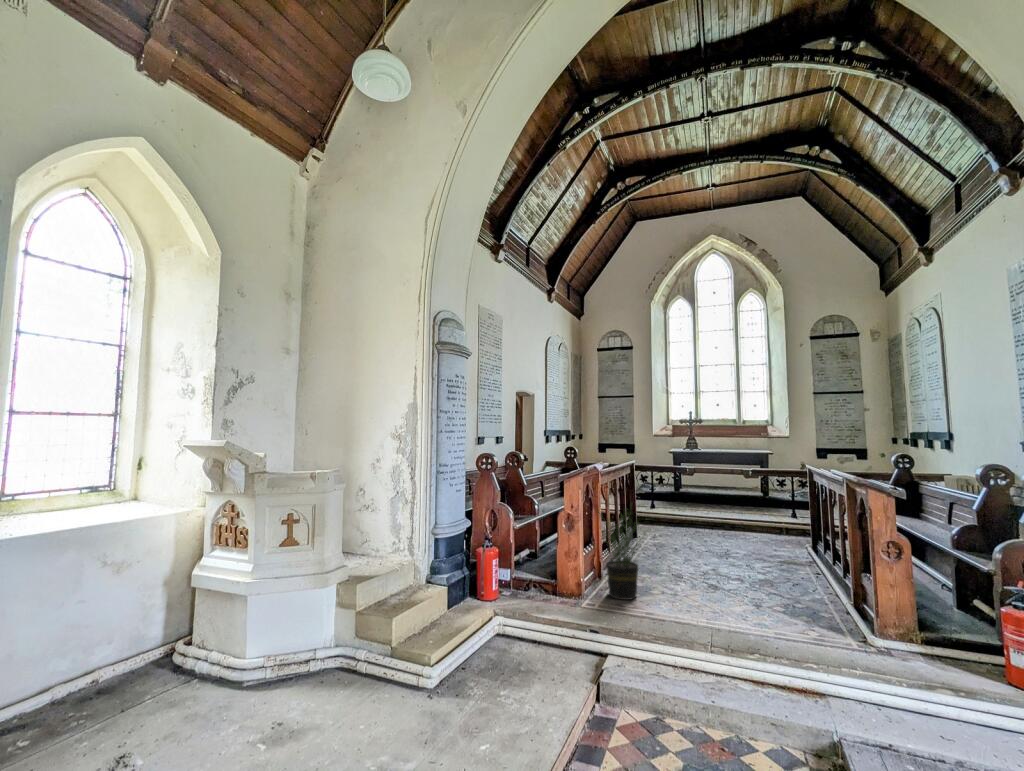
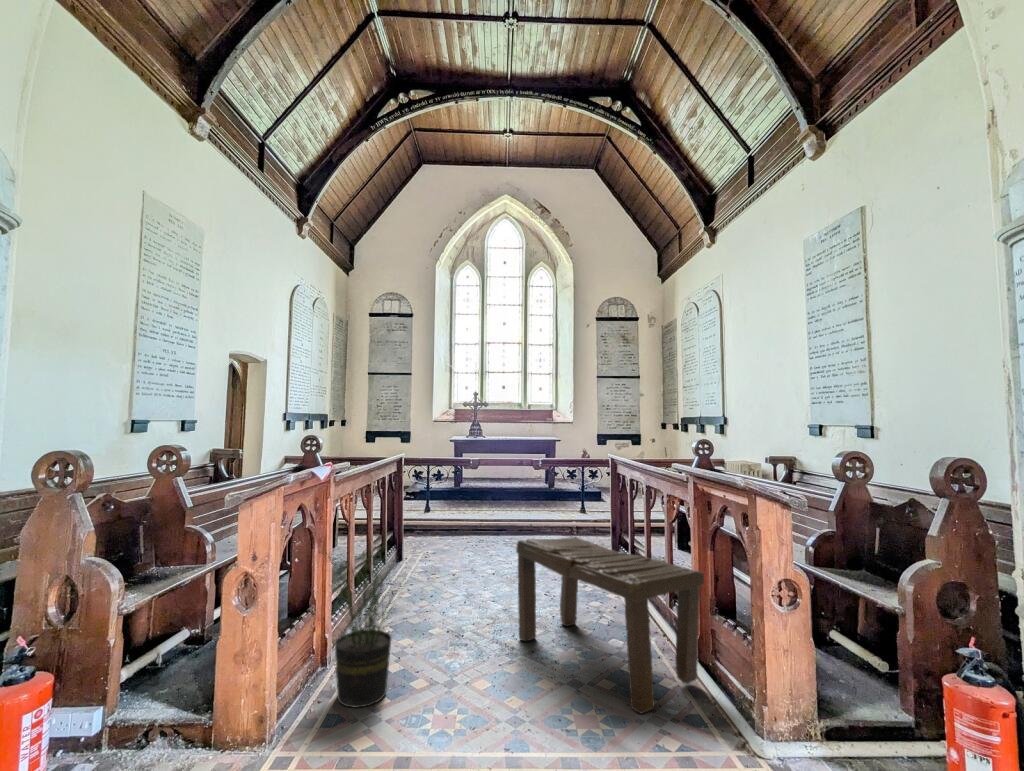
bench: none [719,519,854,626] -> present [516,536,704,714]

